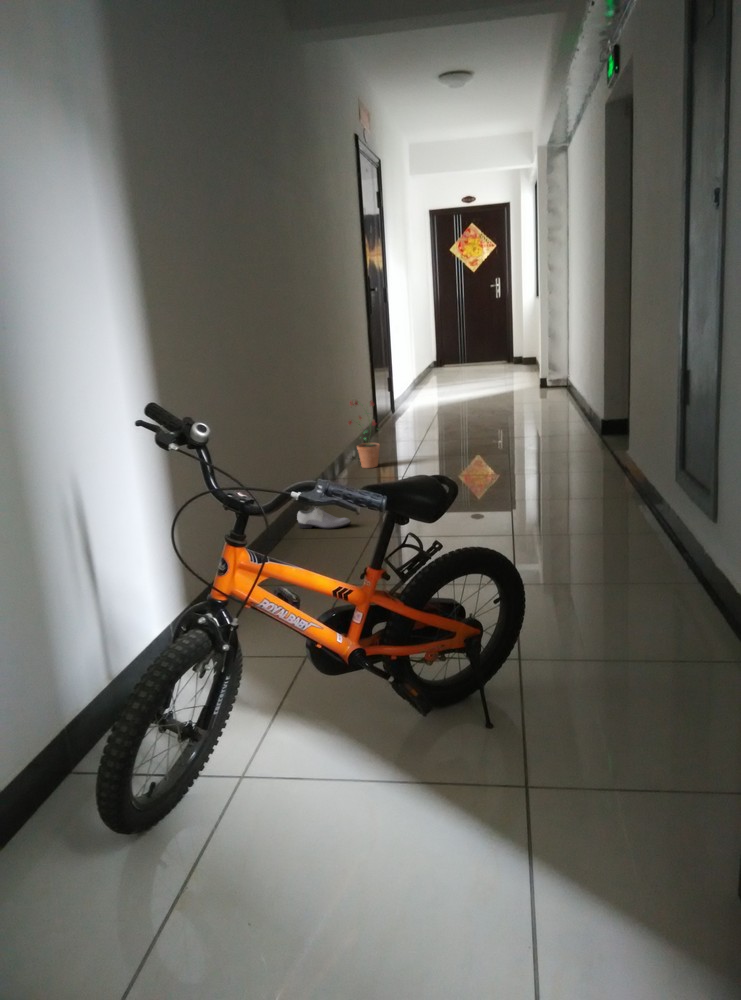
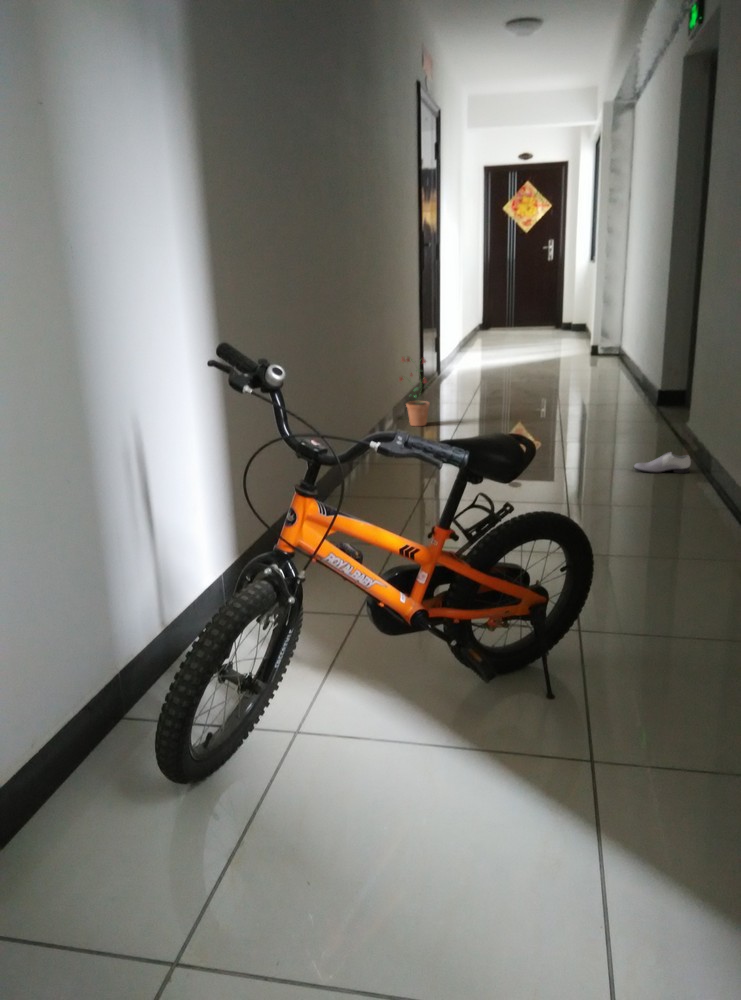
shoe: present [297,507,351,529] -> present [634,452,691,473]

